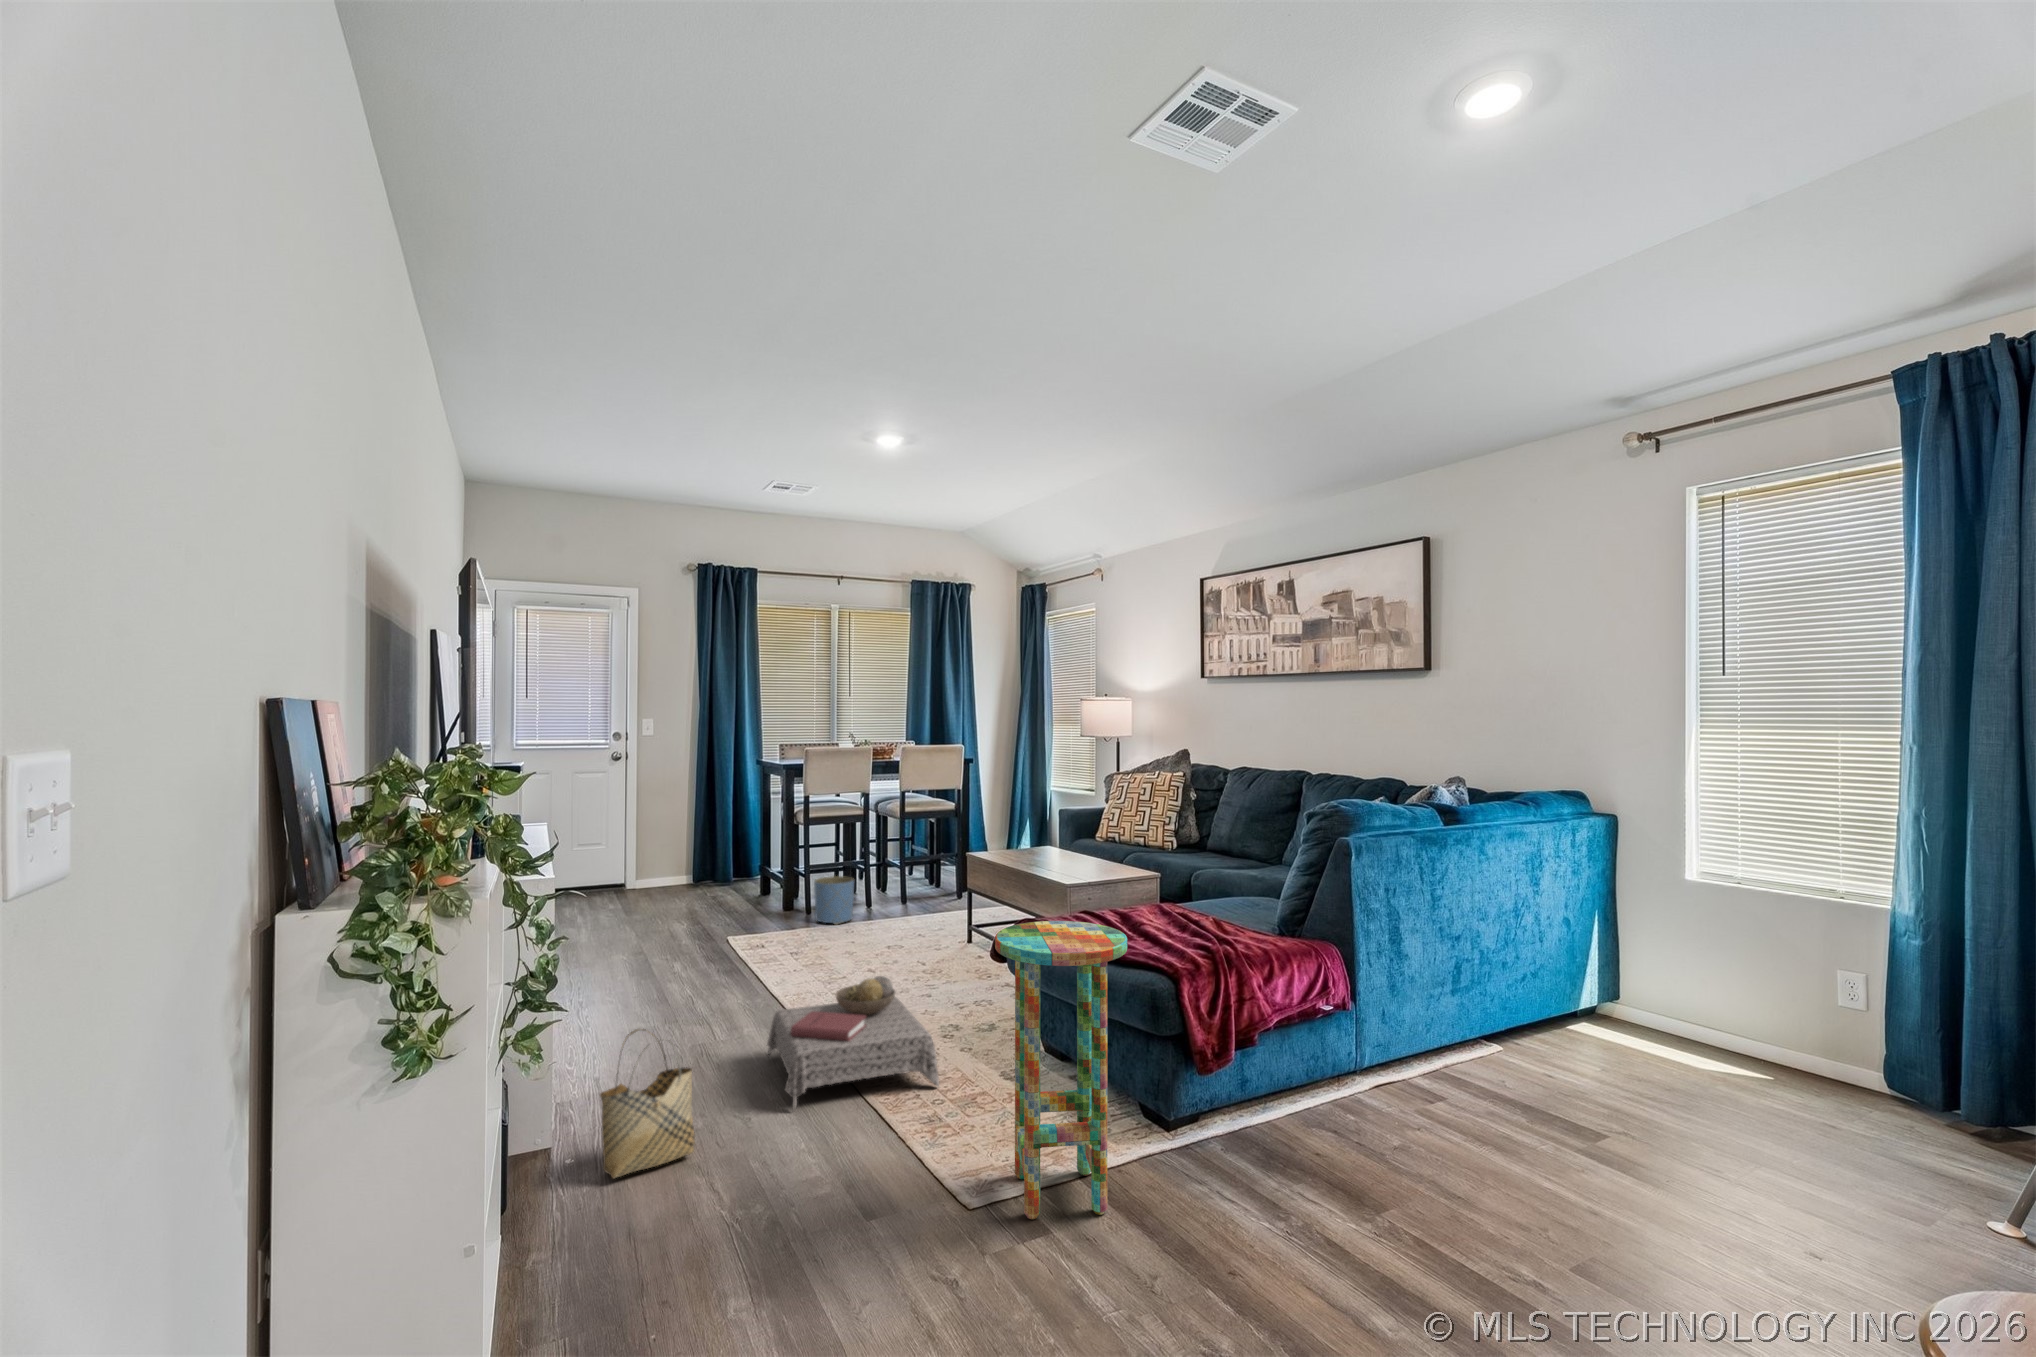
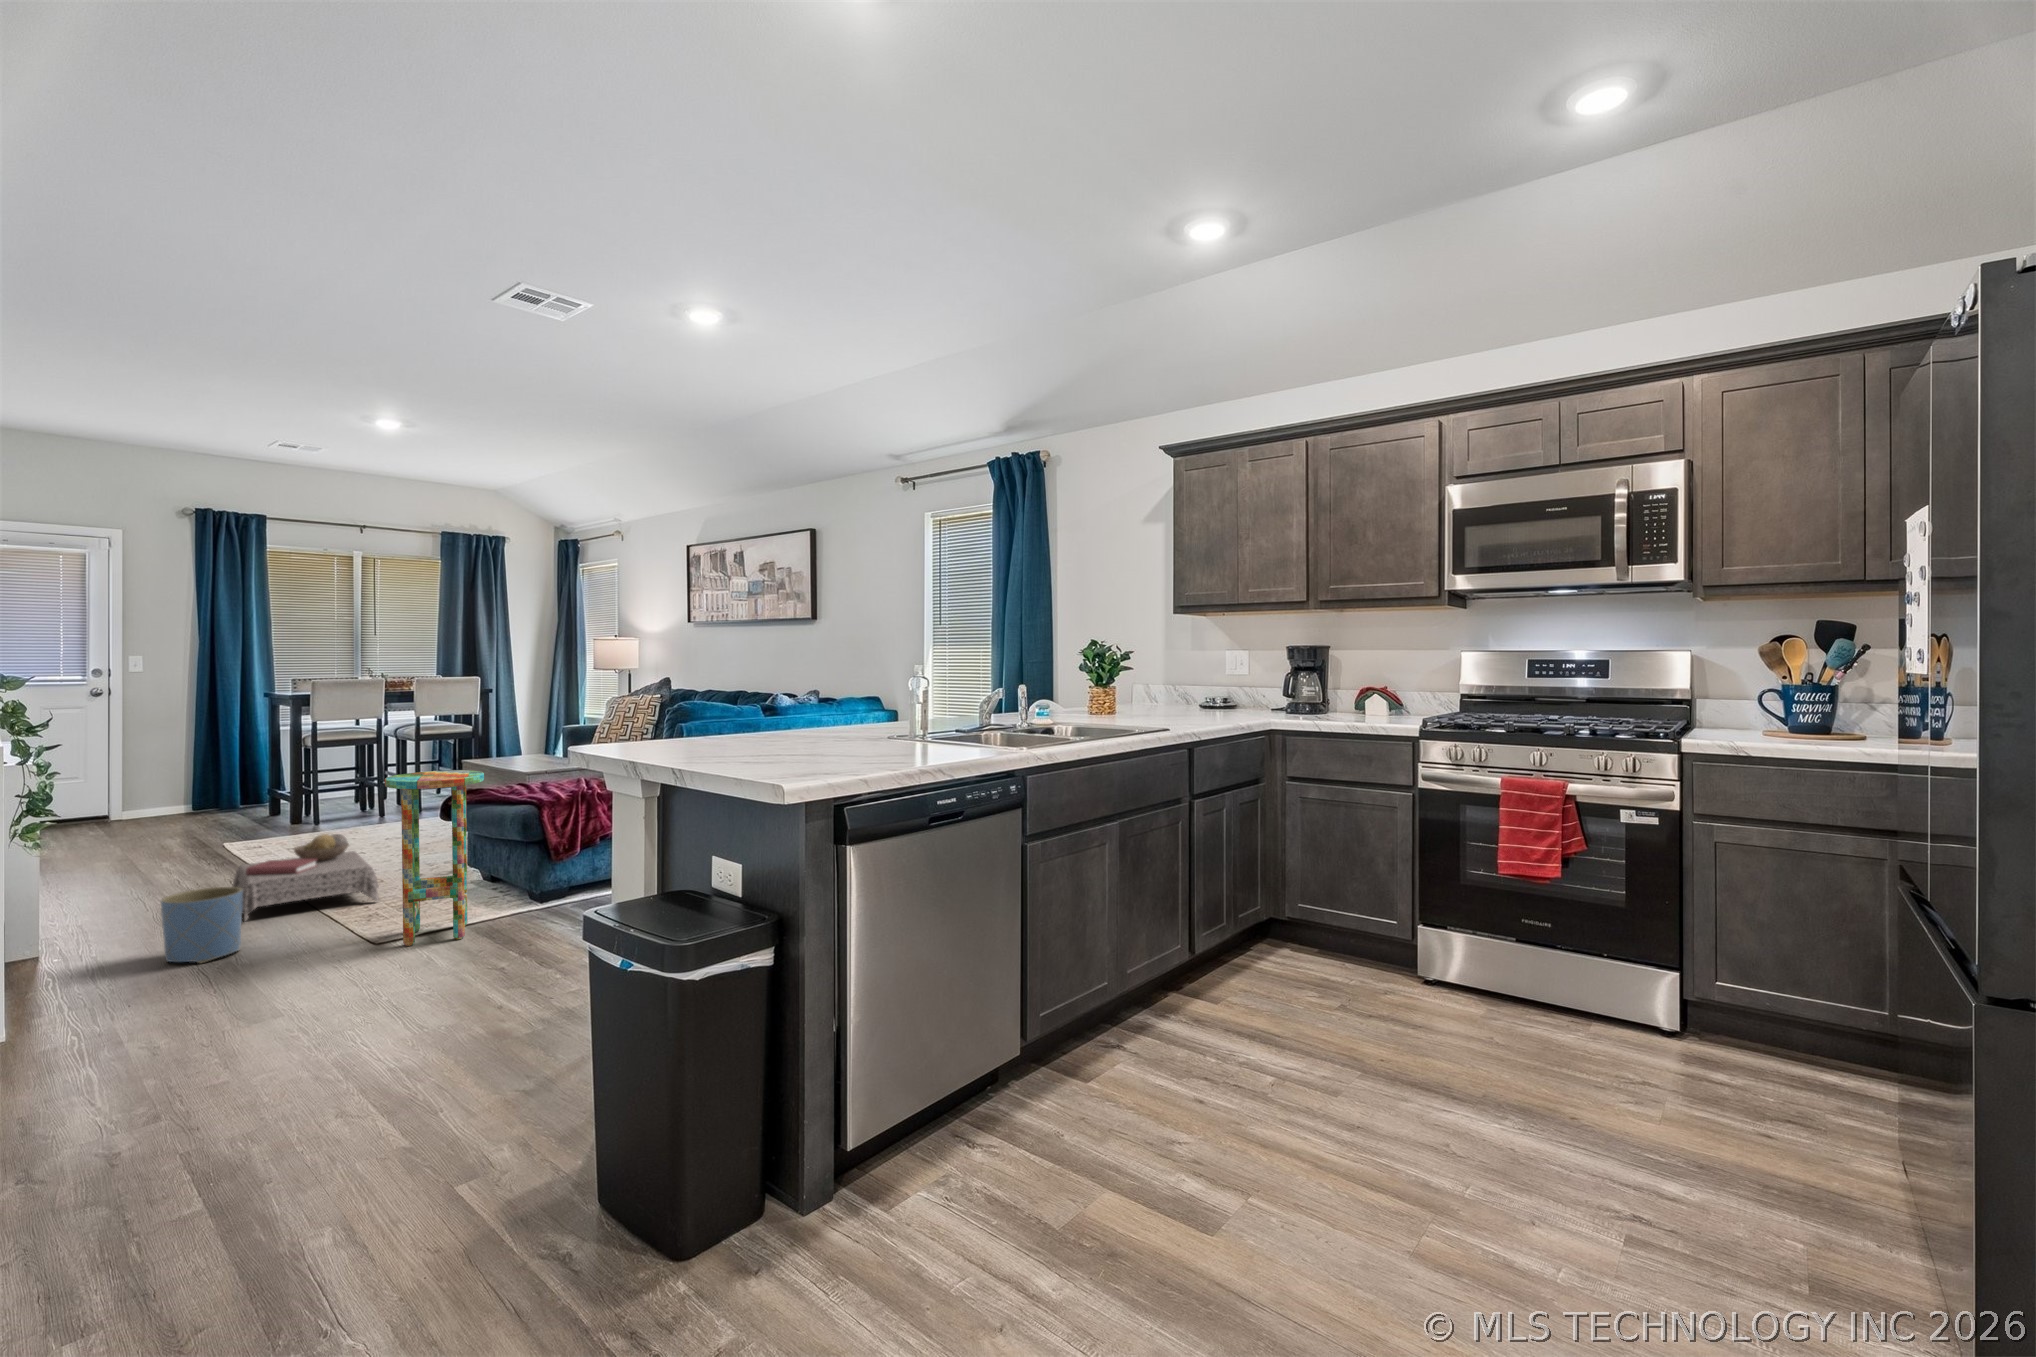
planter: present [814,876,854,924] -> present [161,887,243,964]
woven basket: present [600,1029,695,1178] -> none [53,864,147,964]

